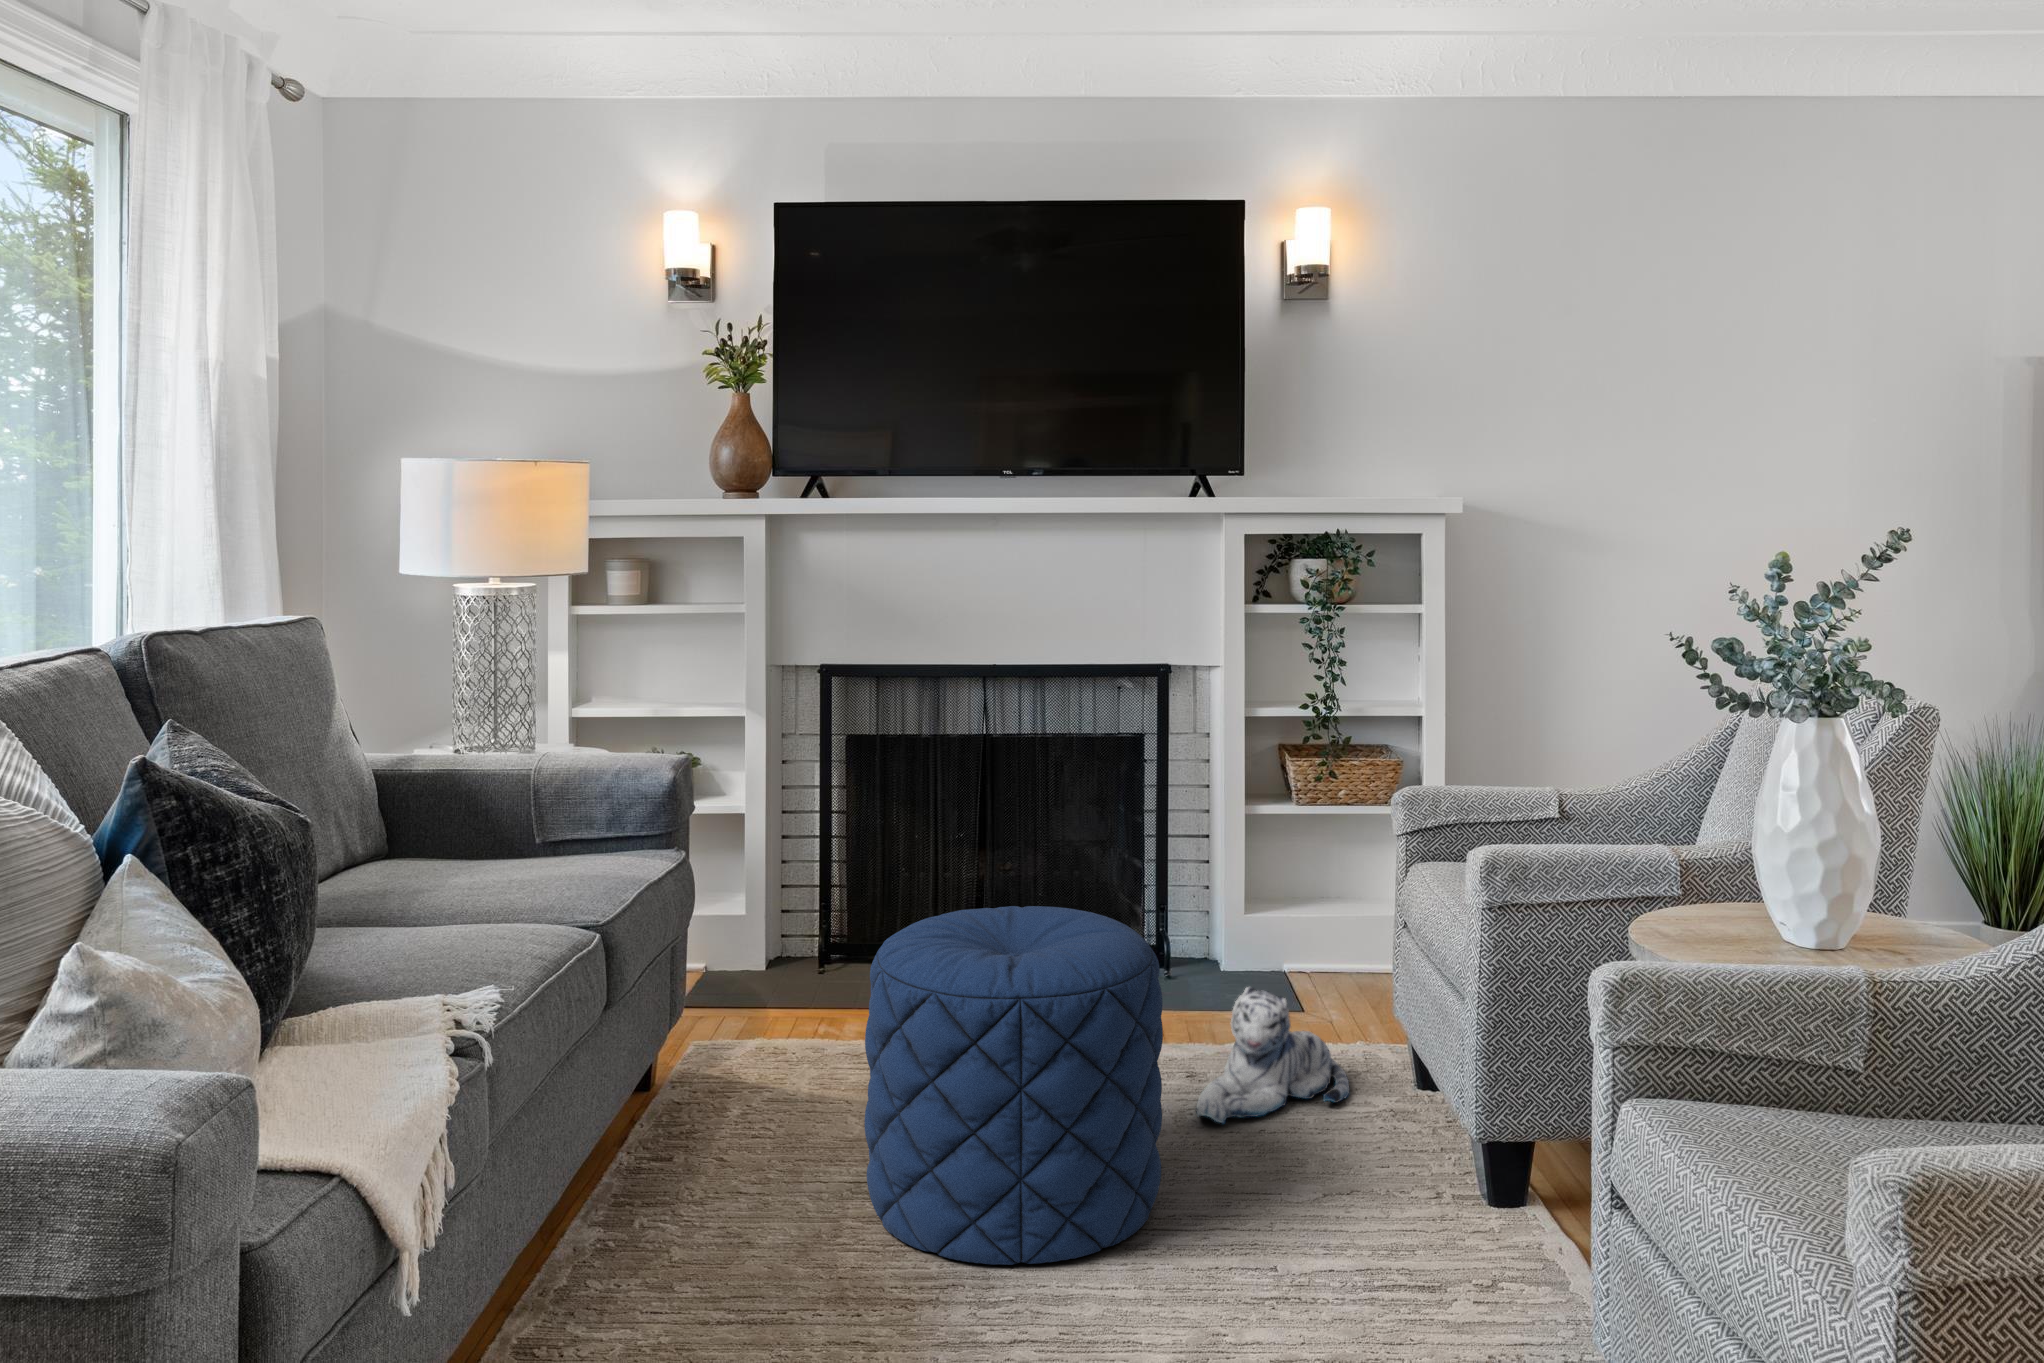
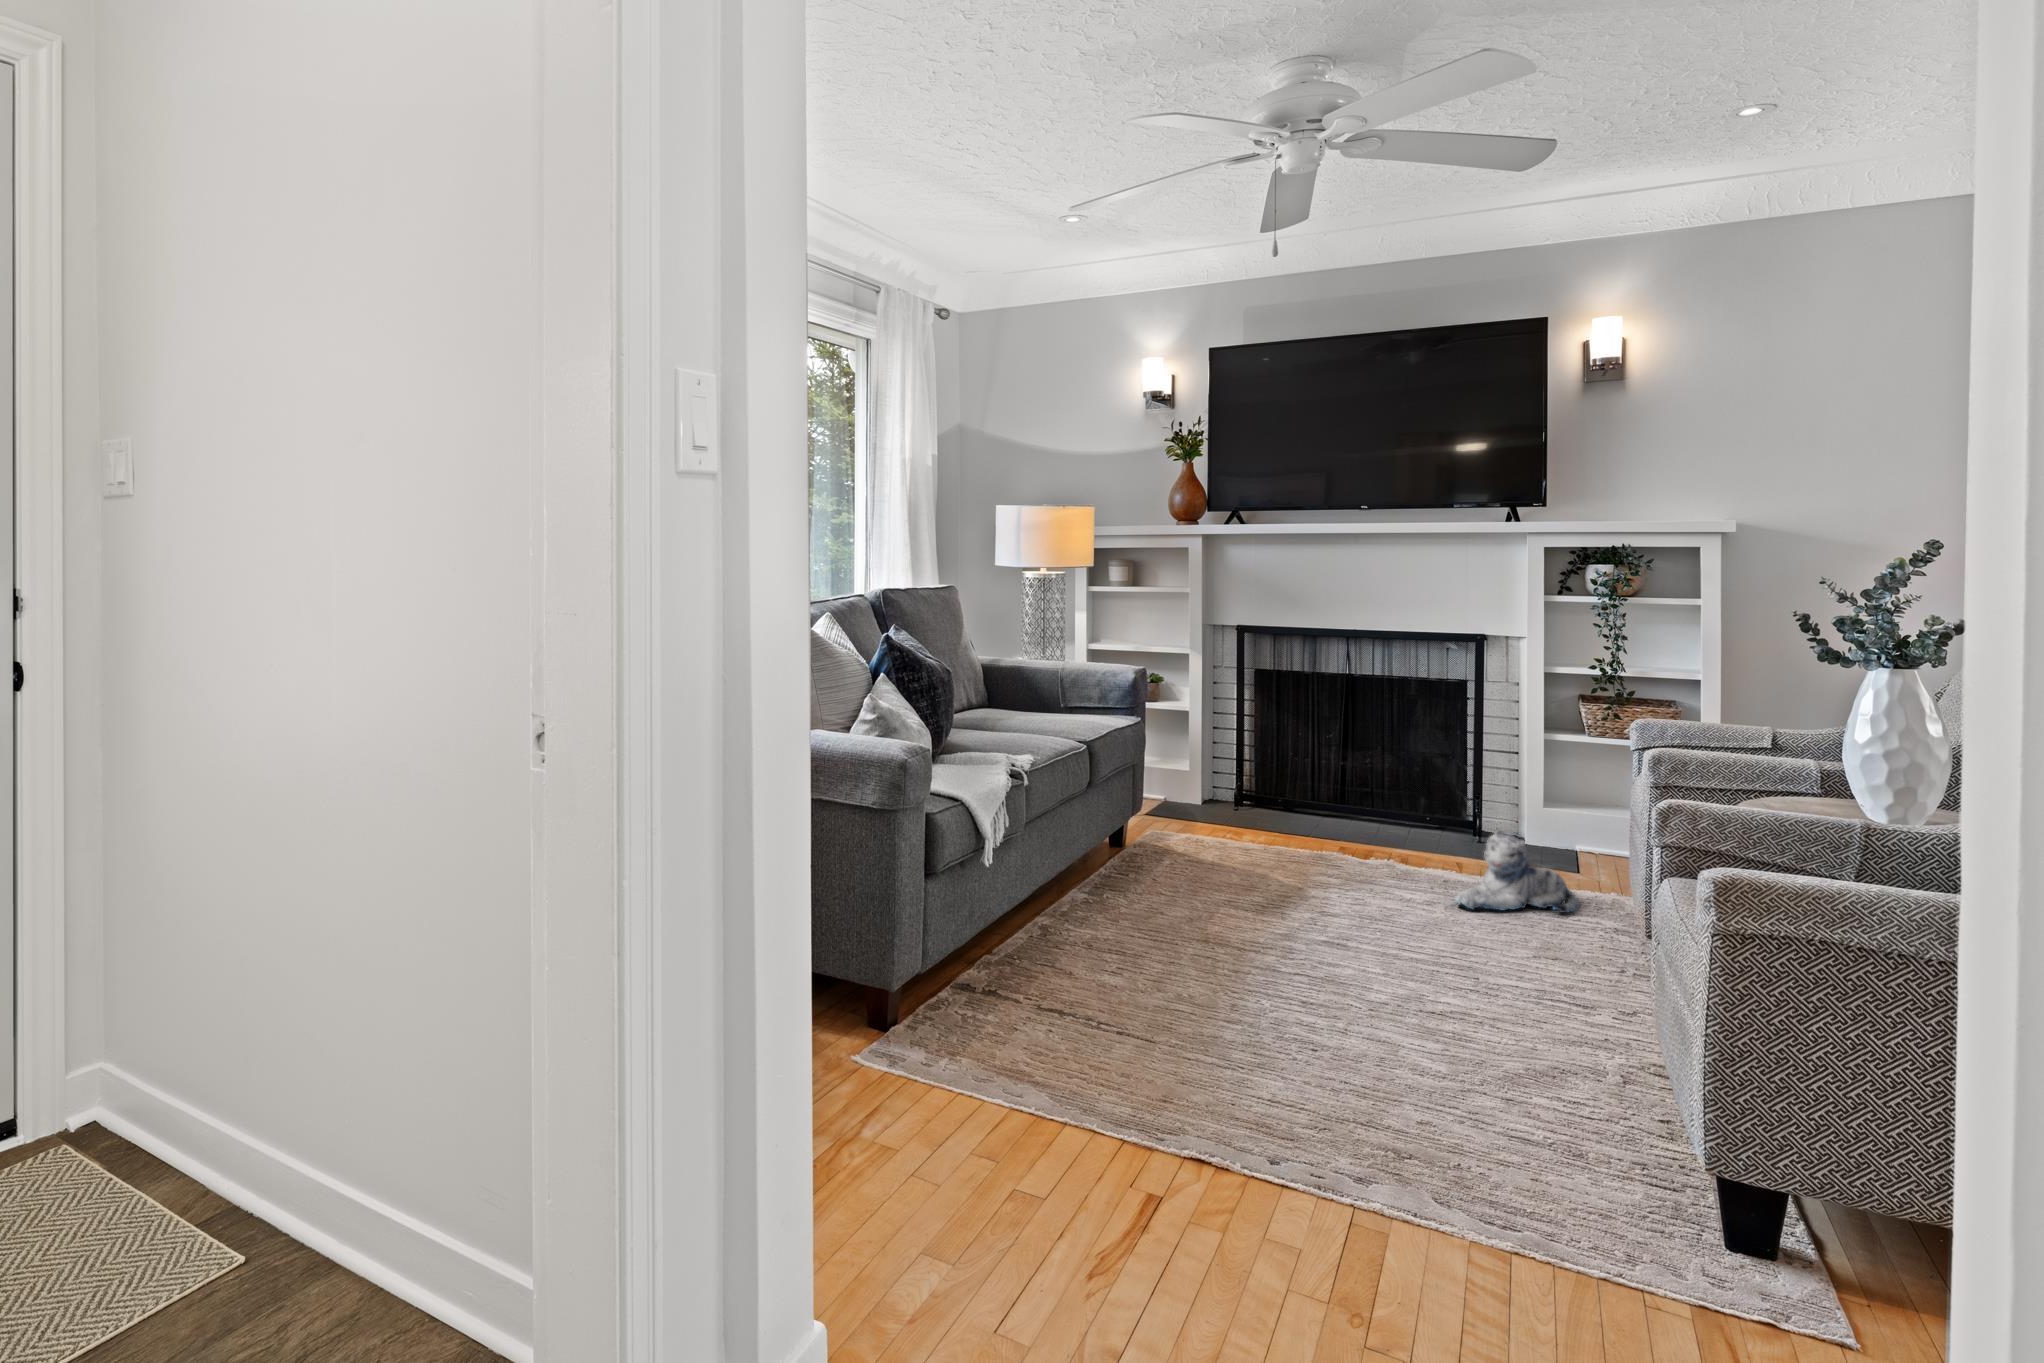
pouf: present [864,906,1163,1265] -> none [1229,756,1412,946]

